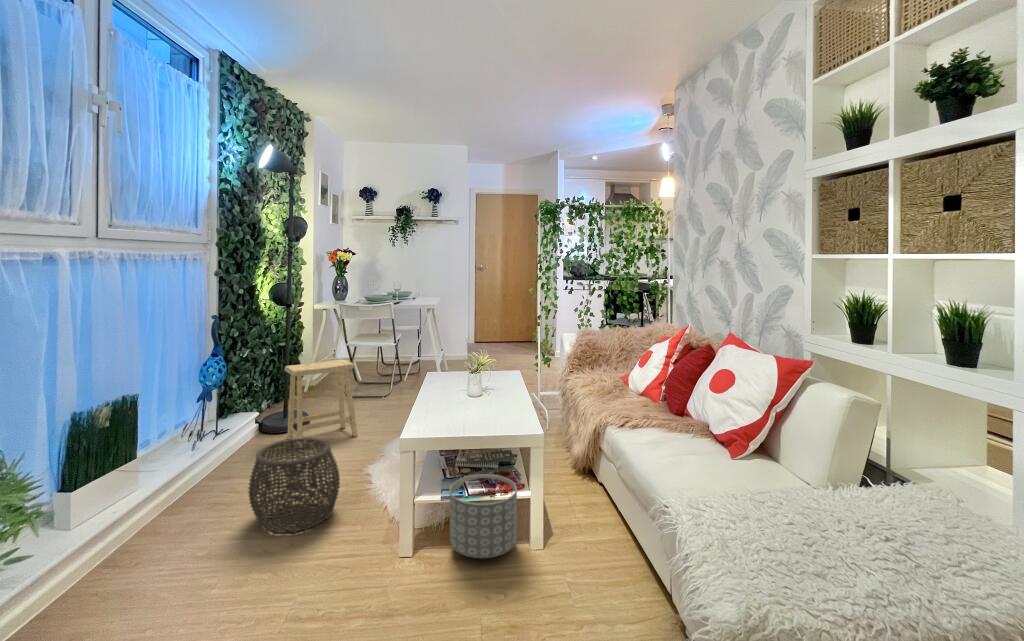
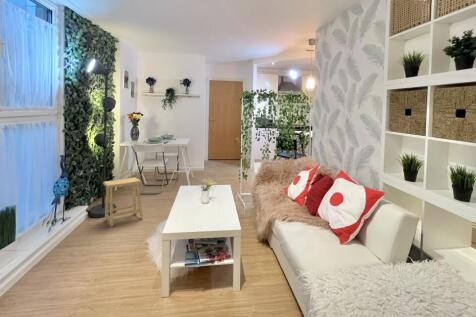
woven basket: present [248,438,340,534] -> none [81,226,132,279]
planter: present [450,474,517,558] -> none [190,248,226,295]

